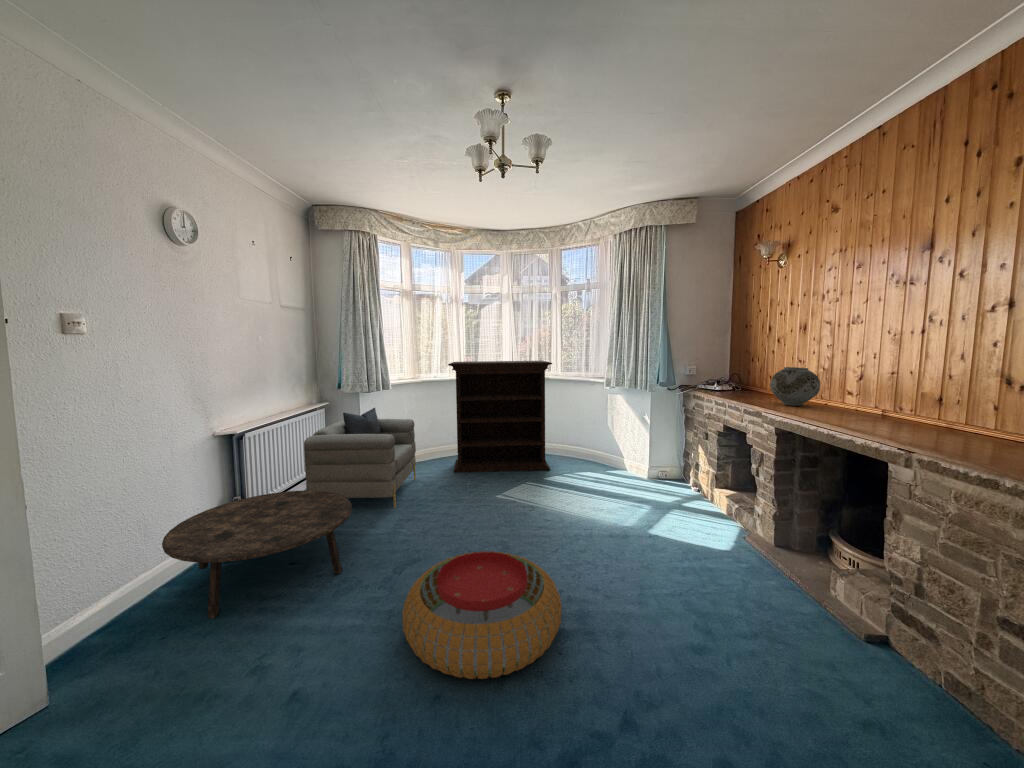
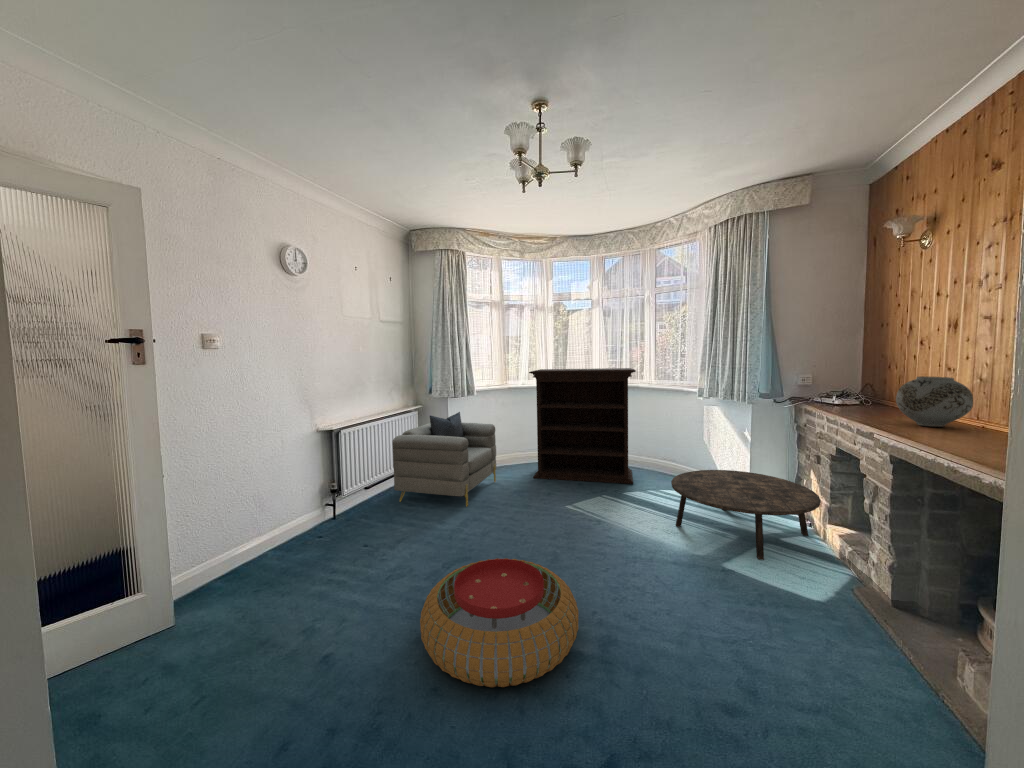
coffee table: present [162,491,352,618] -> present [671,470,821,560]

